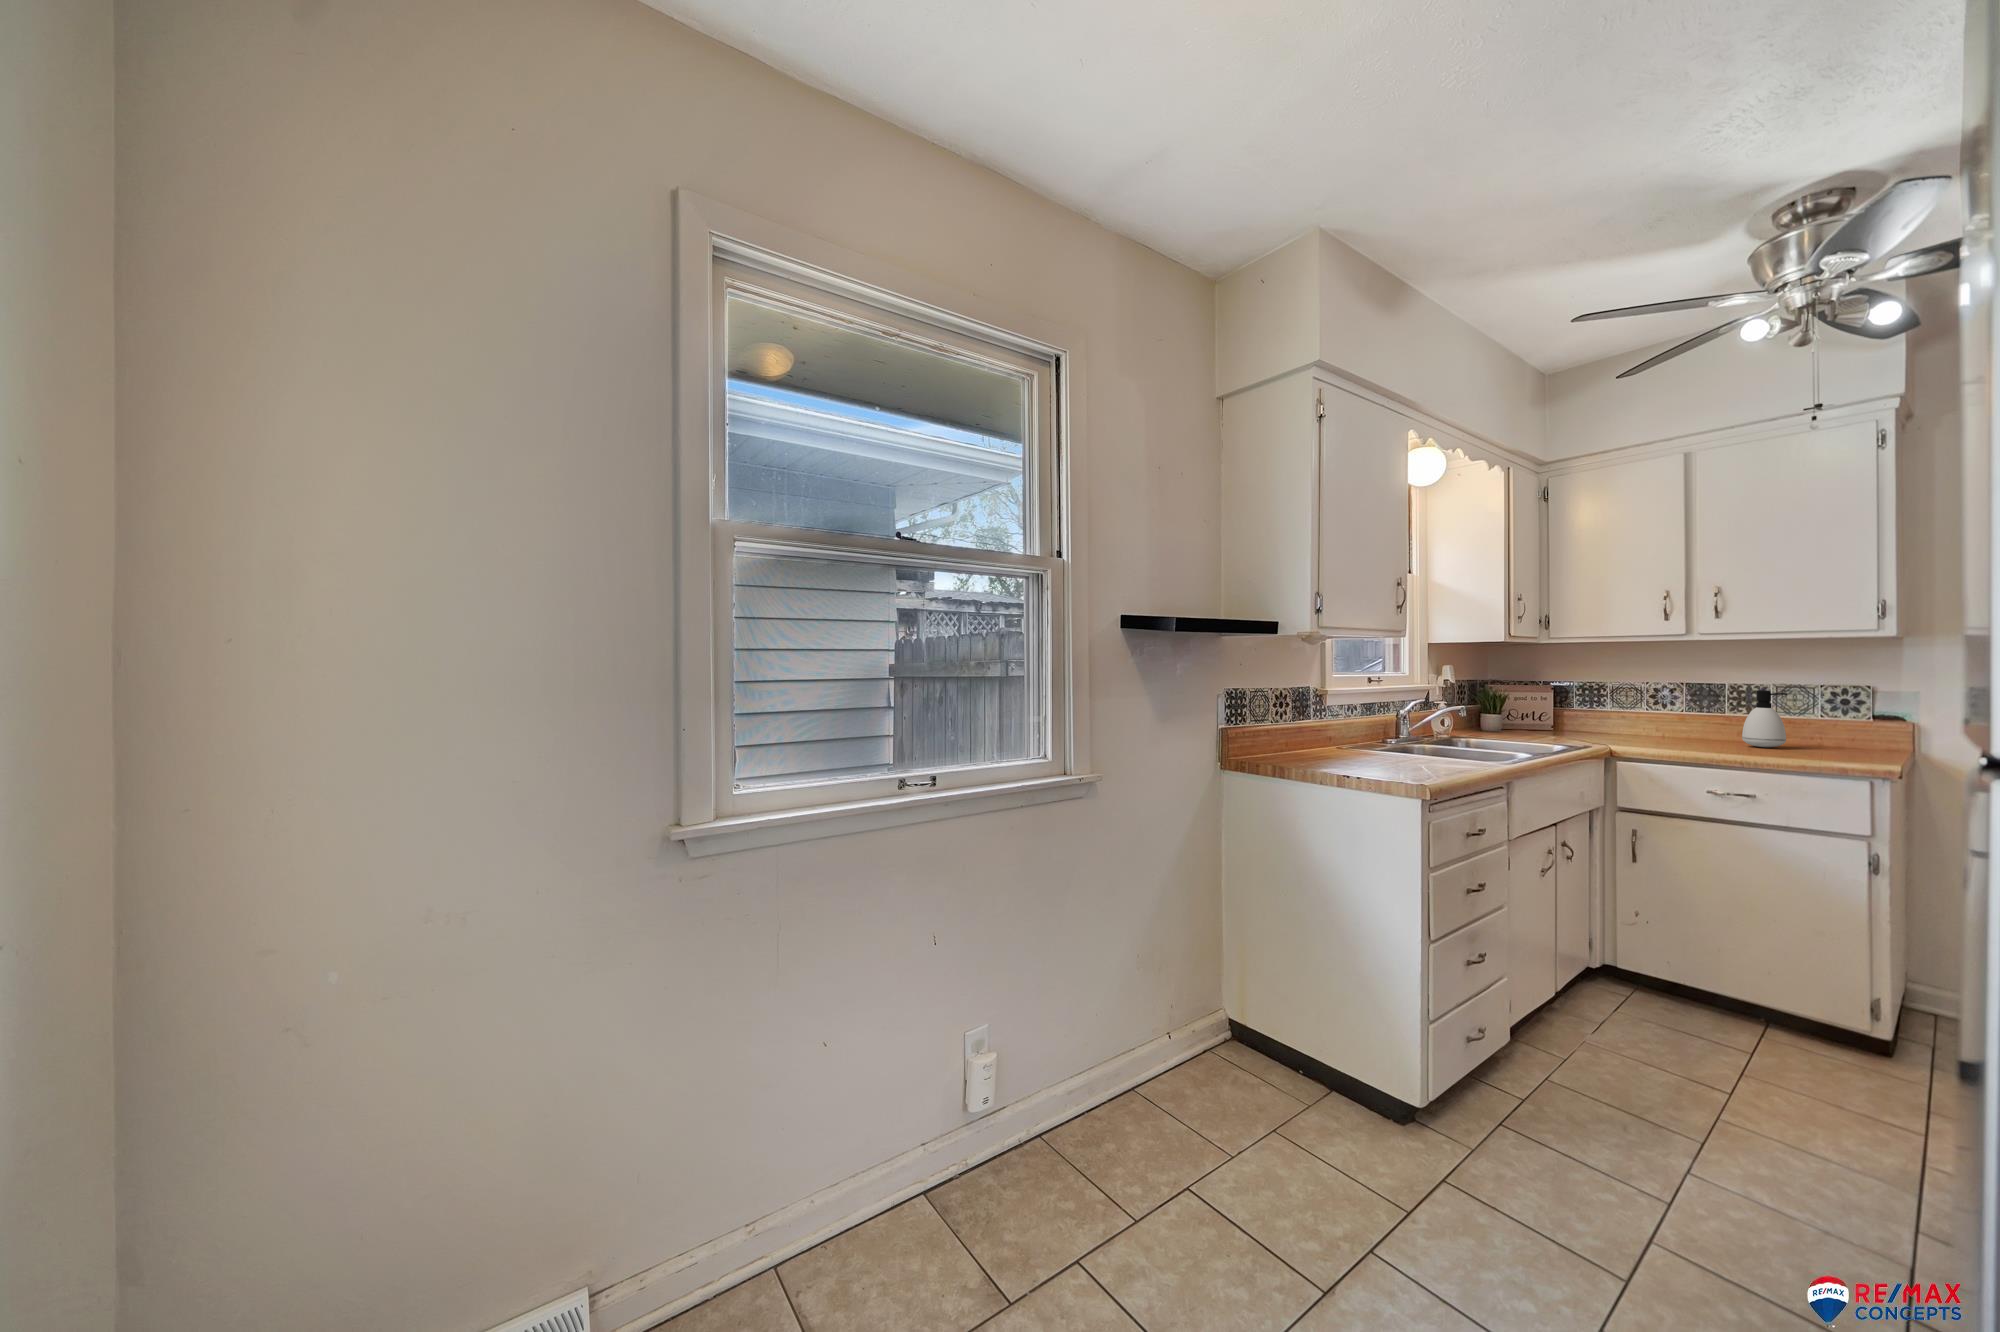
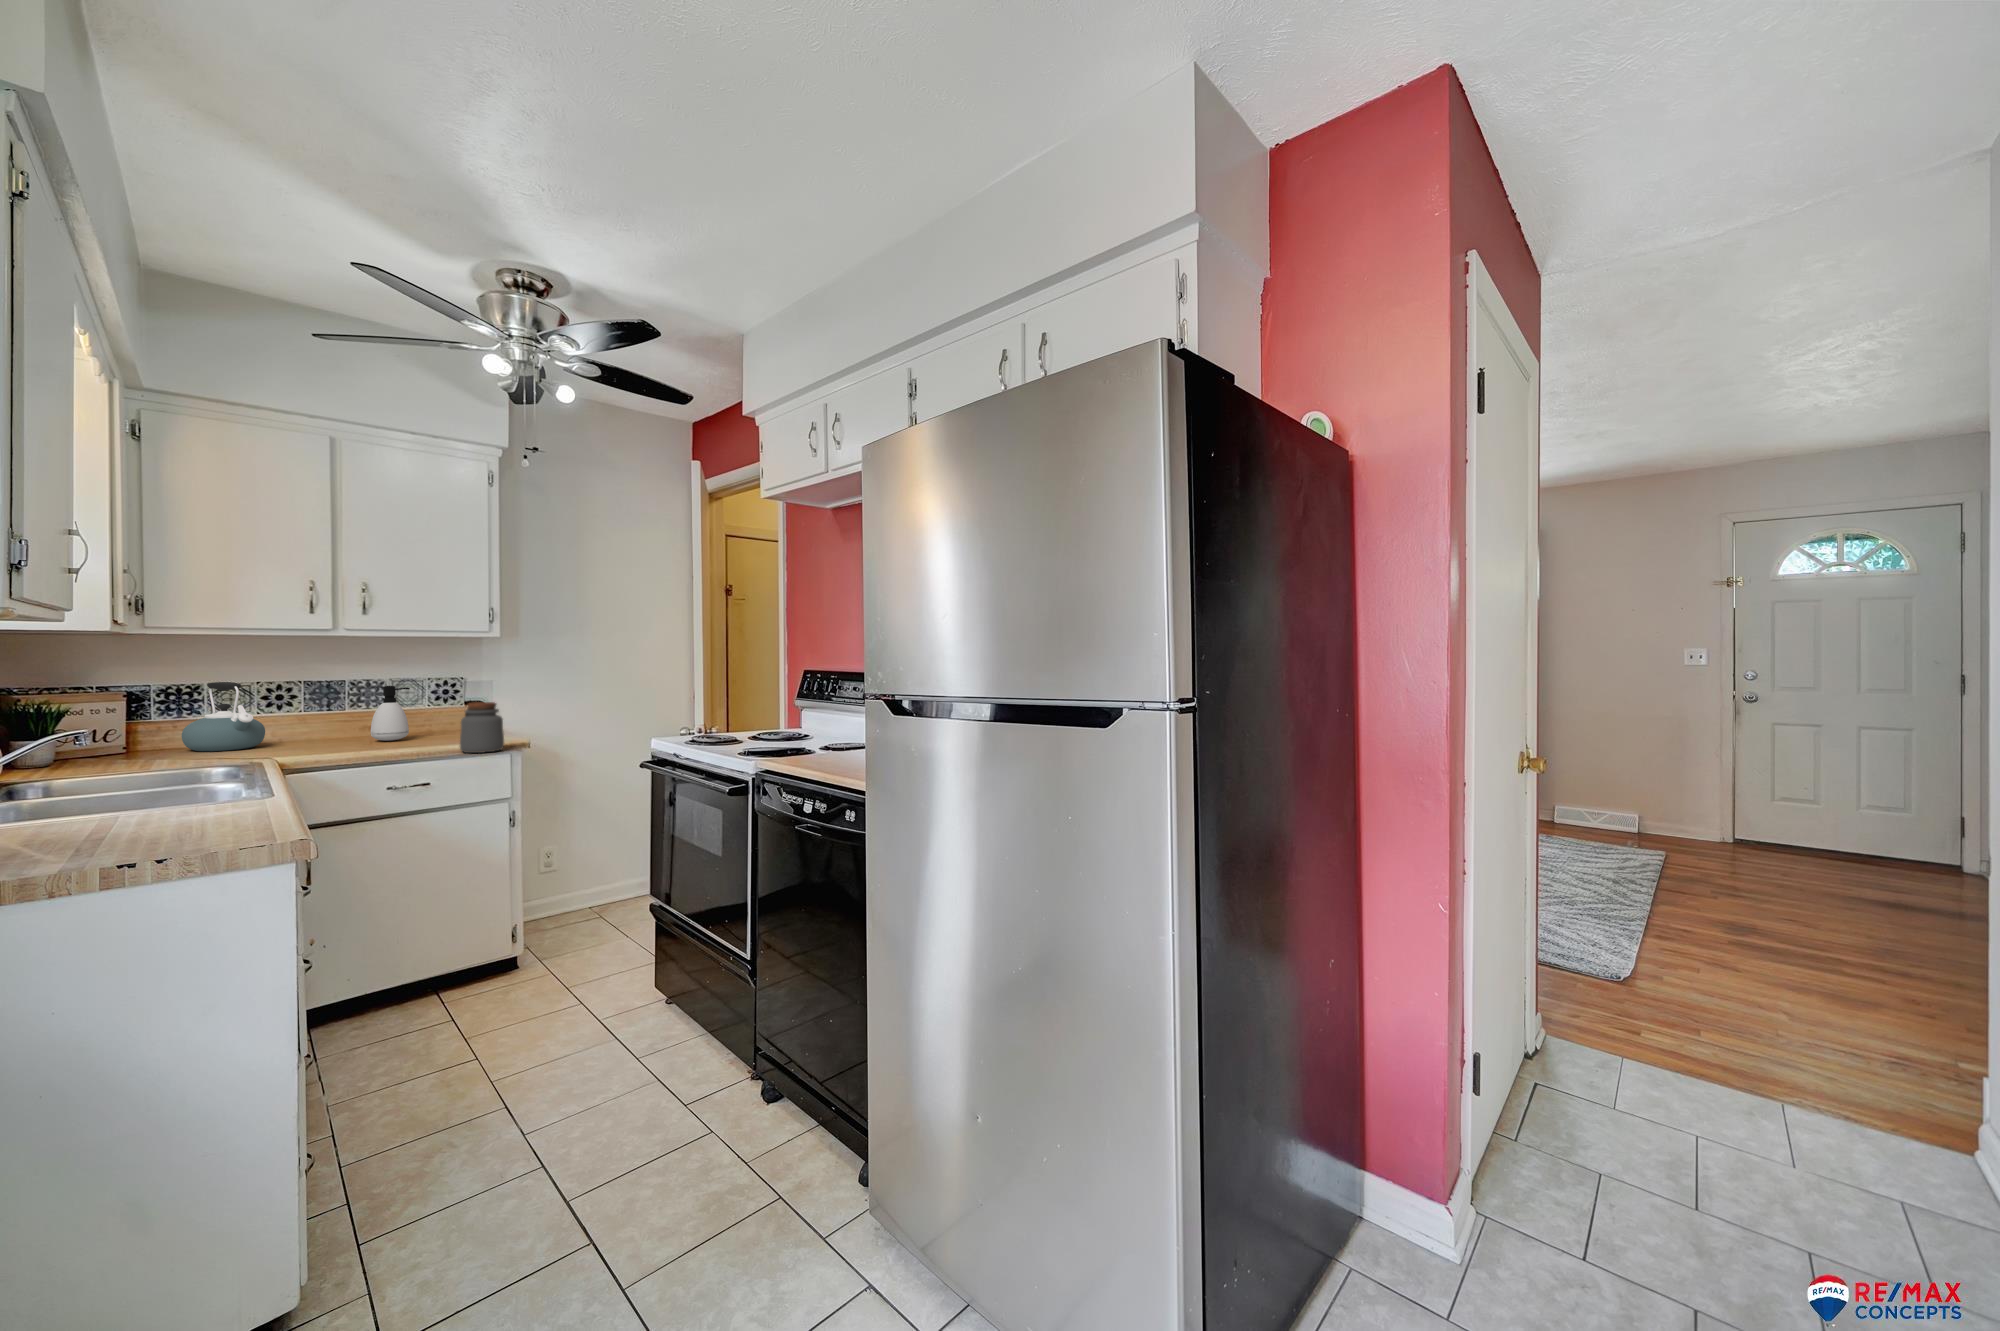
kettle: none [1589,682,1651,738] -> present [182,682,265,751]
jar: none [1787,709,1850,768] -> present [460,702,504,753]

